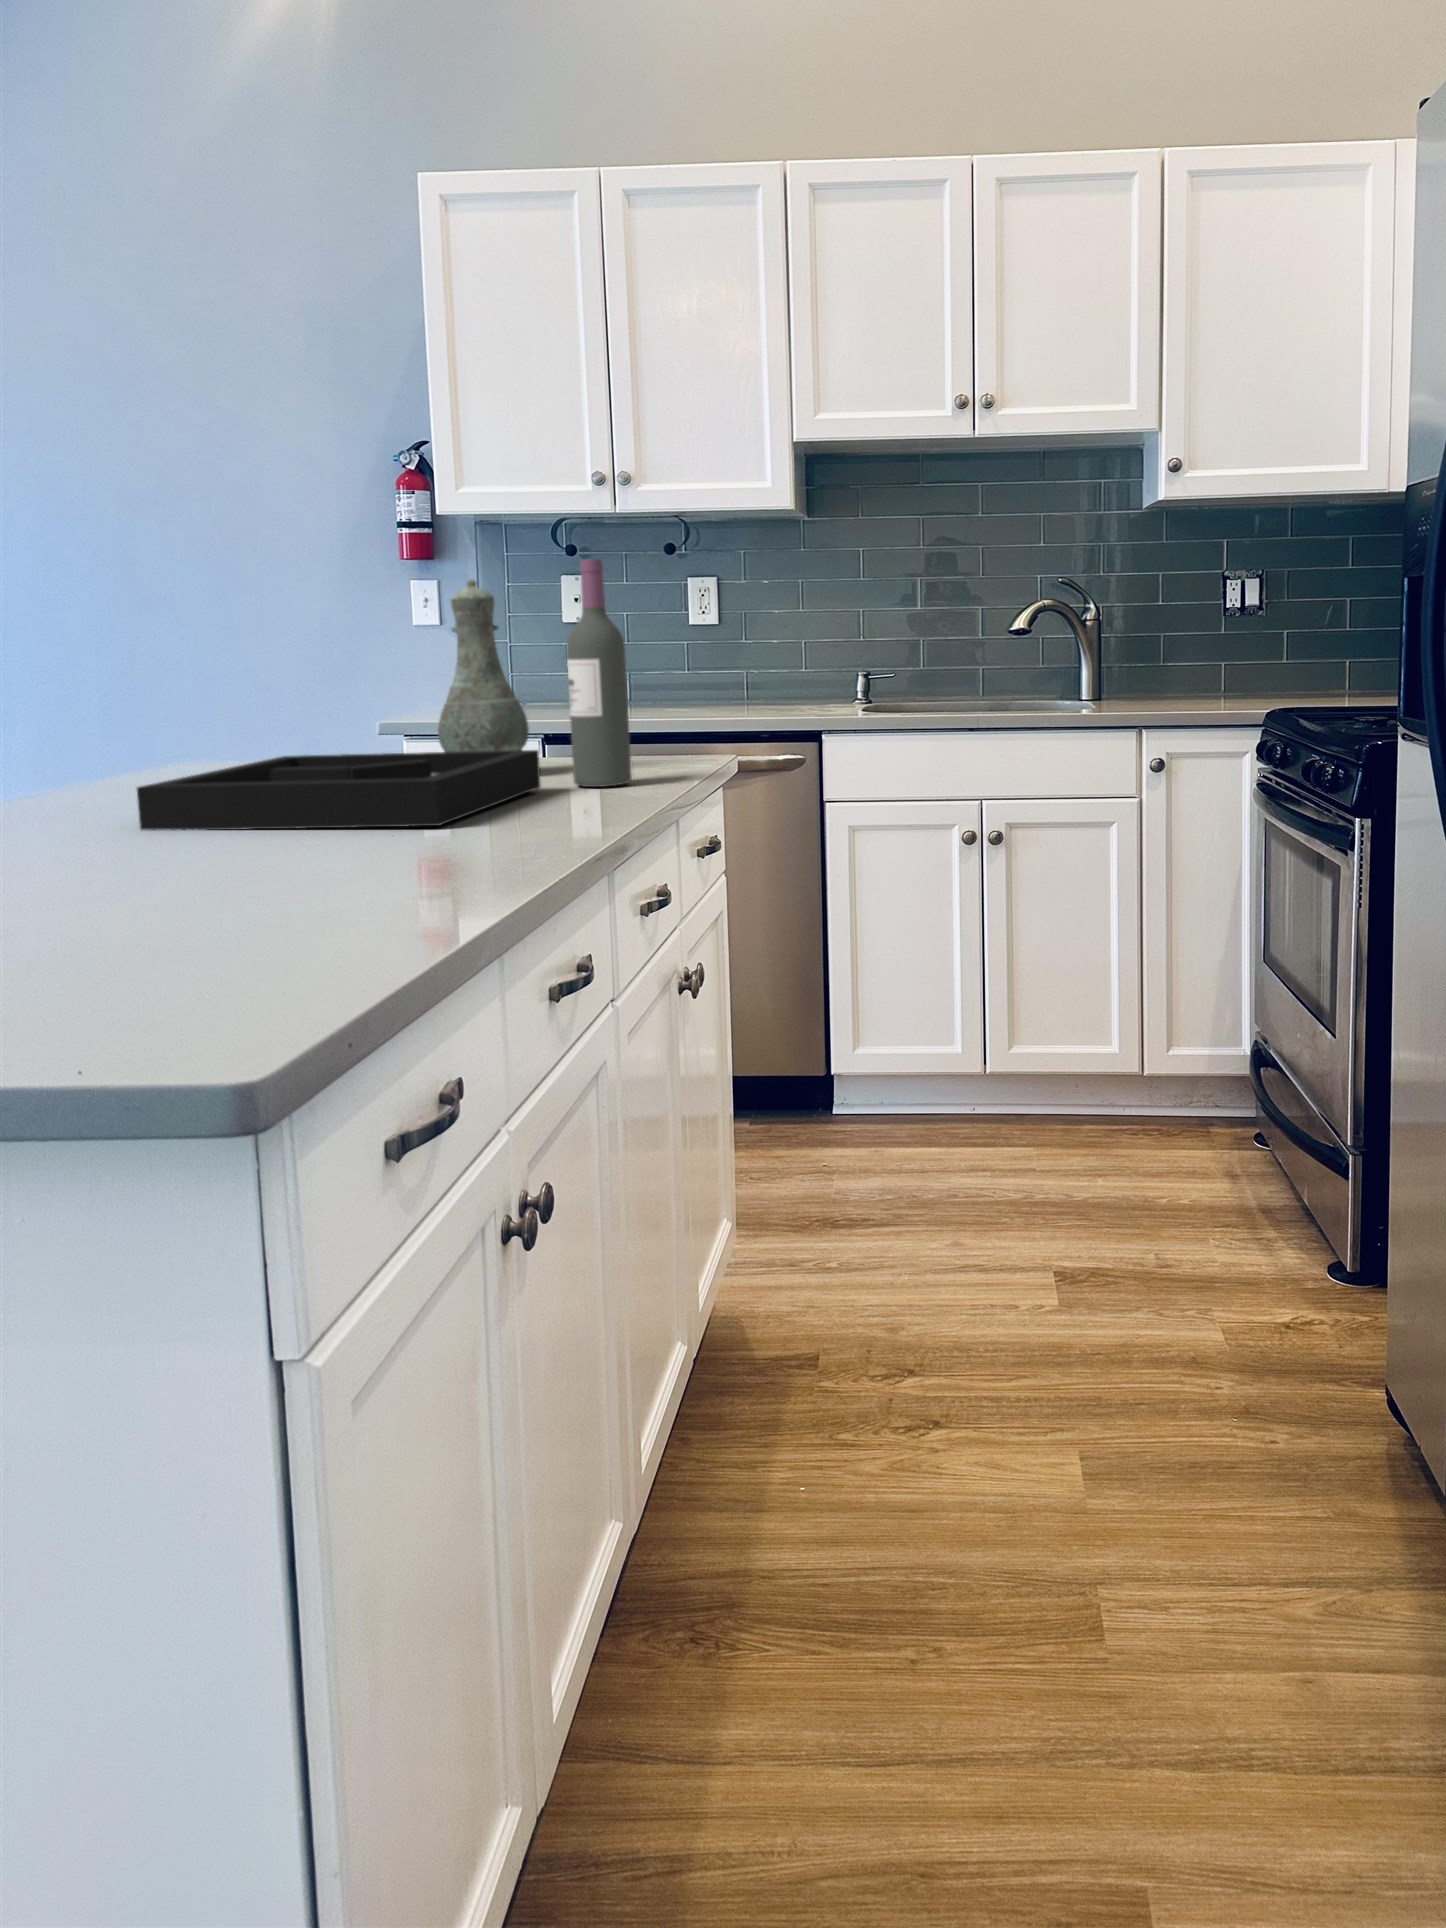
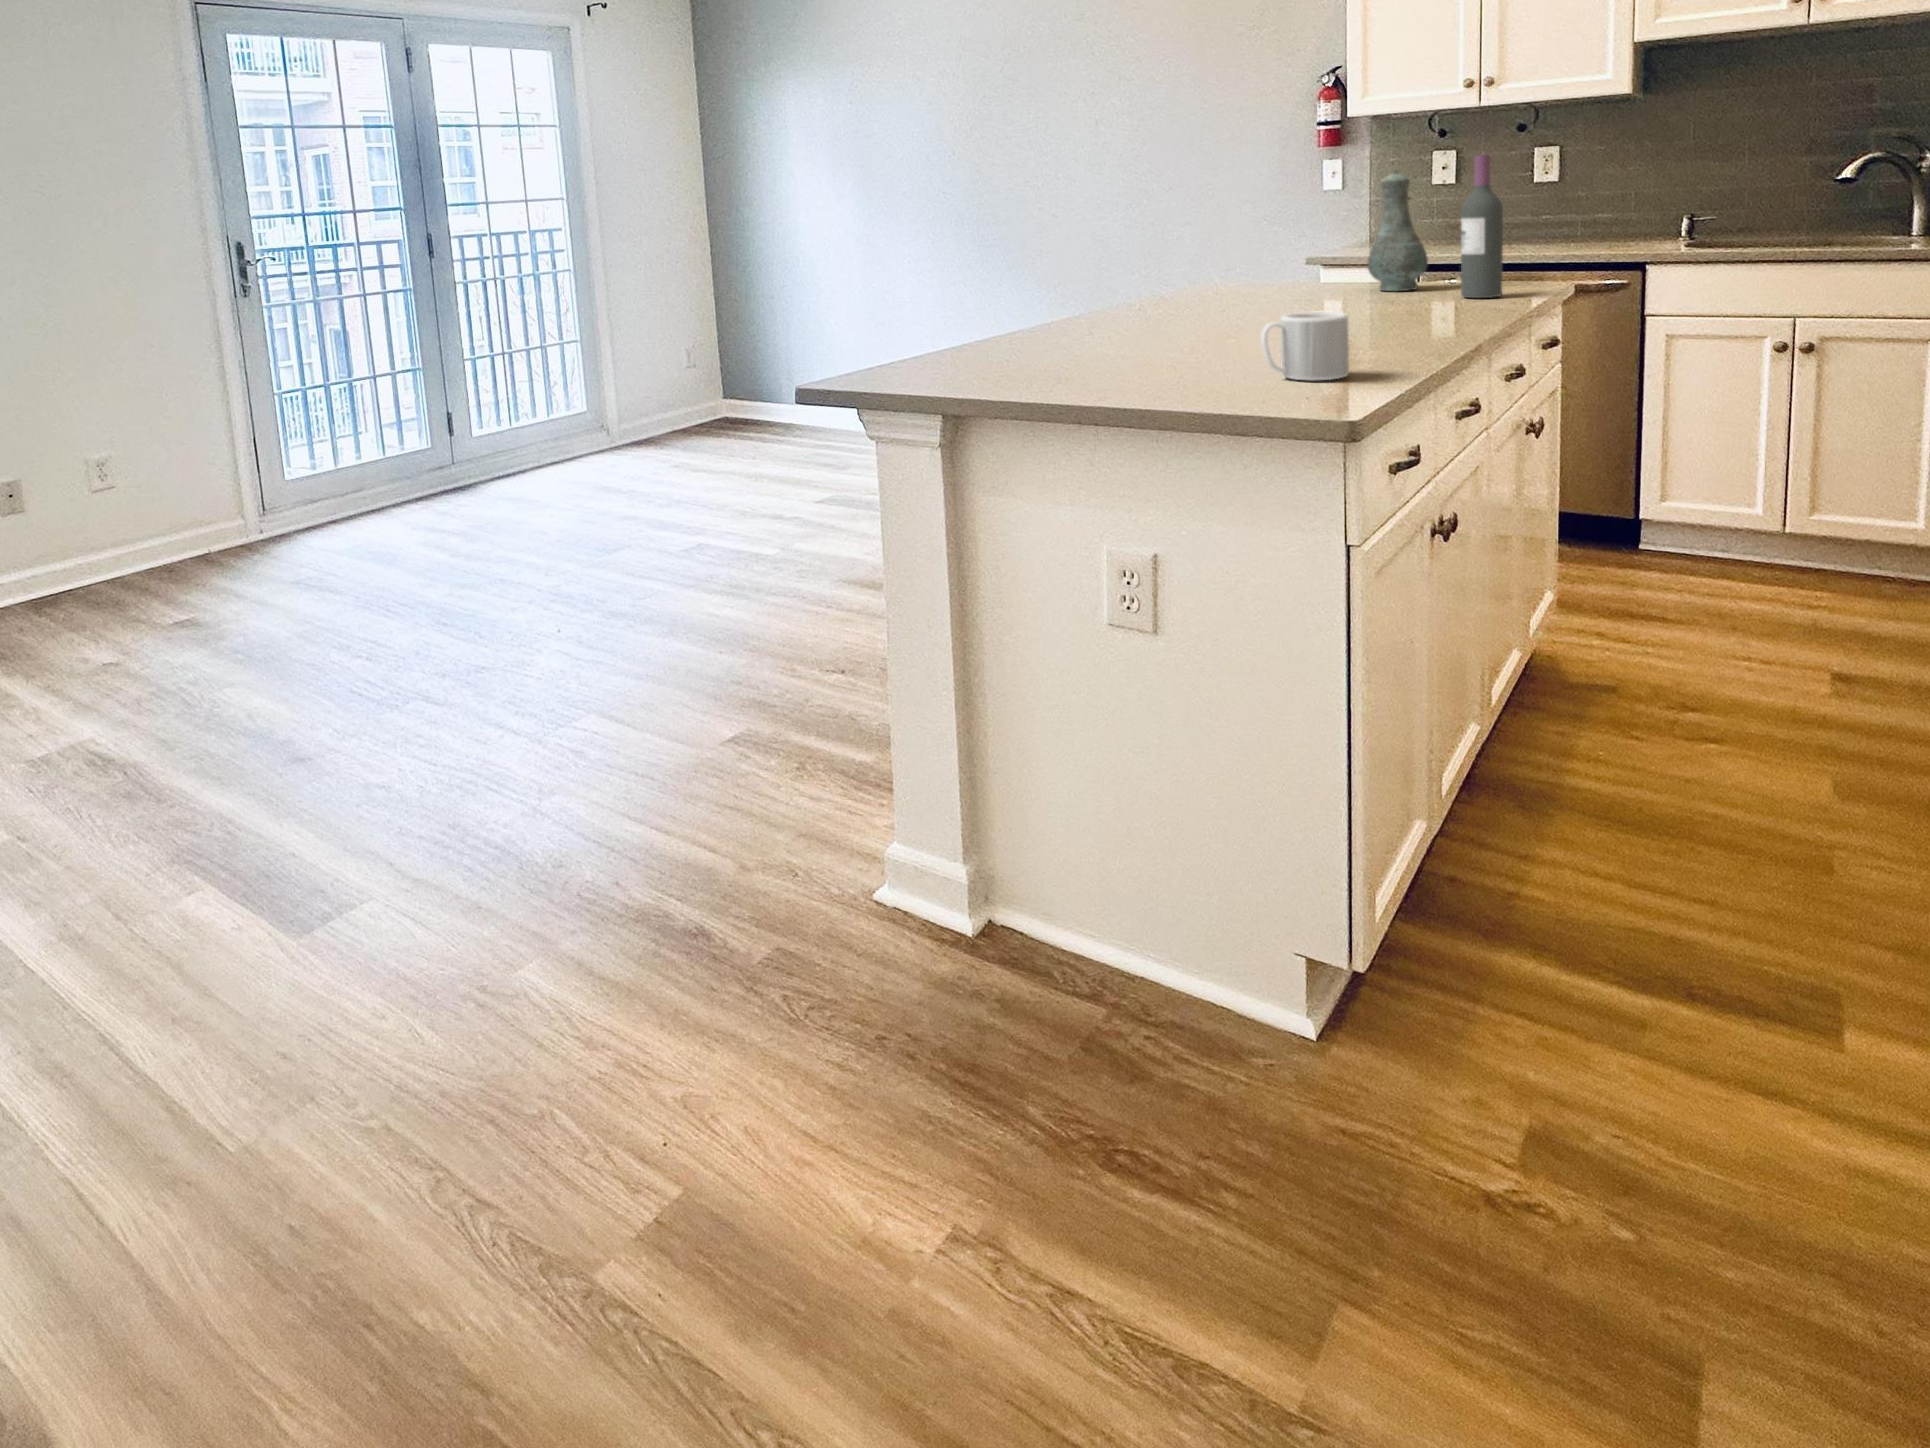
decorative tray: present [137,750,540,830] -> none [1210,275,1439,318]
mug: none [106,828,303,979] -> present [1261,311,1349,380]

